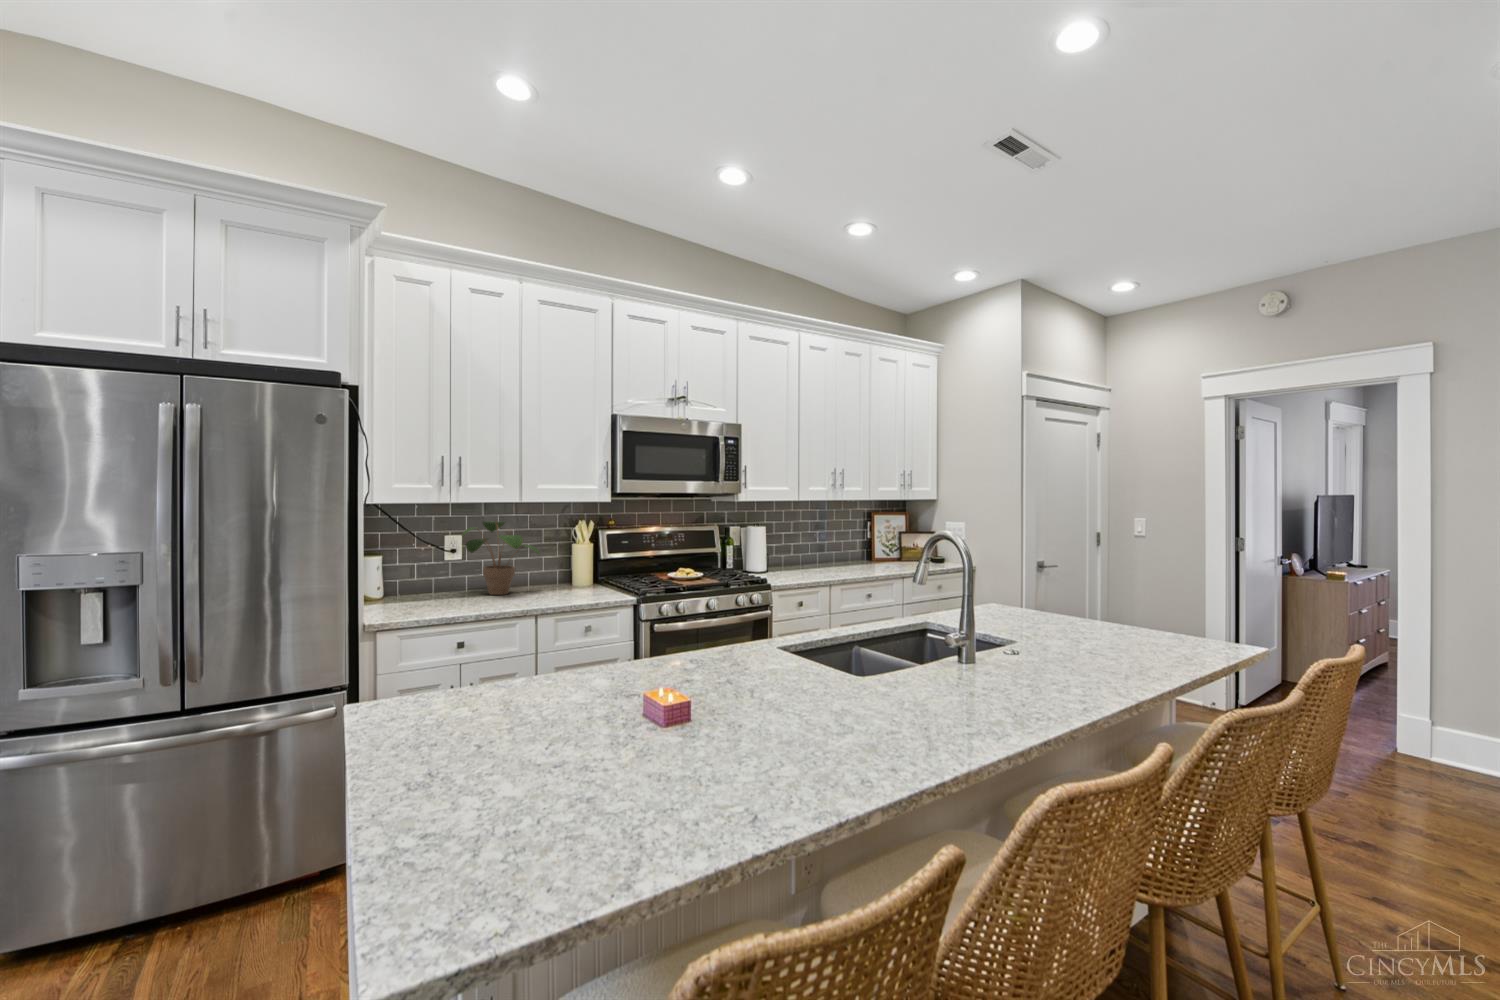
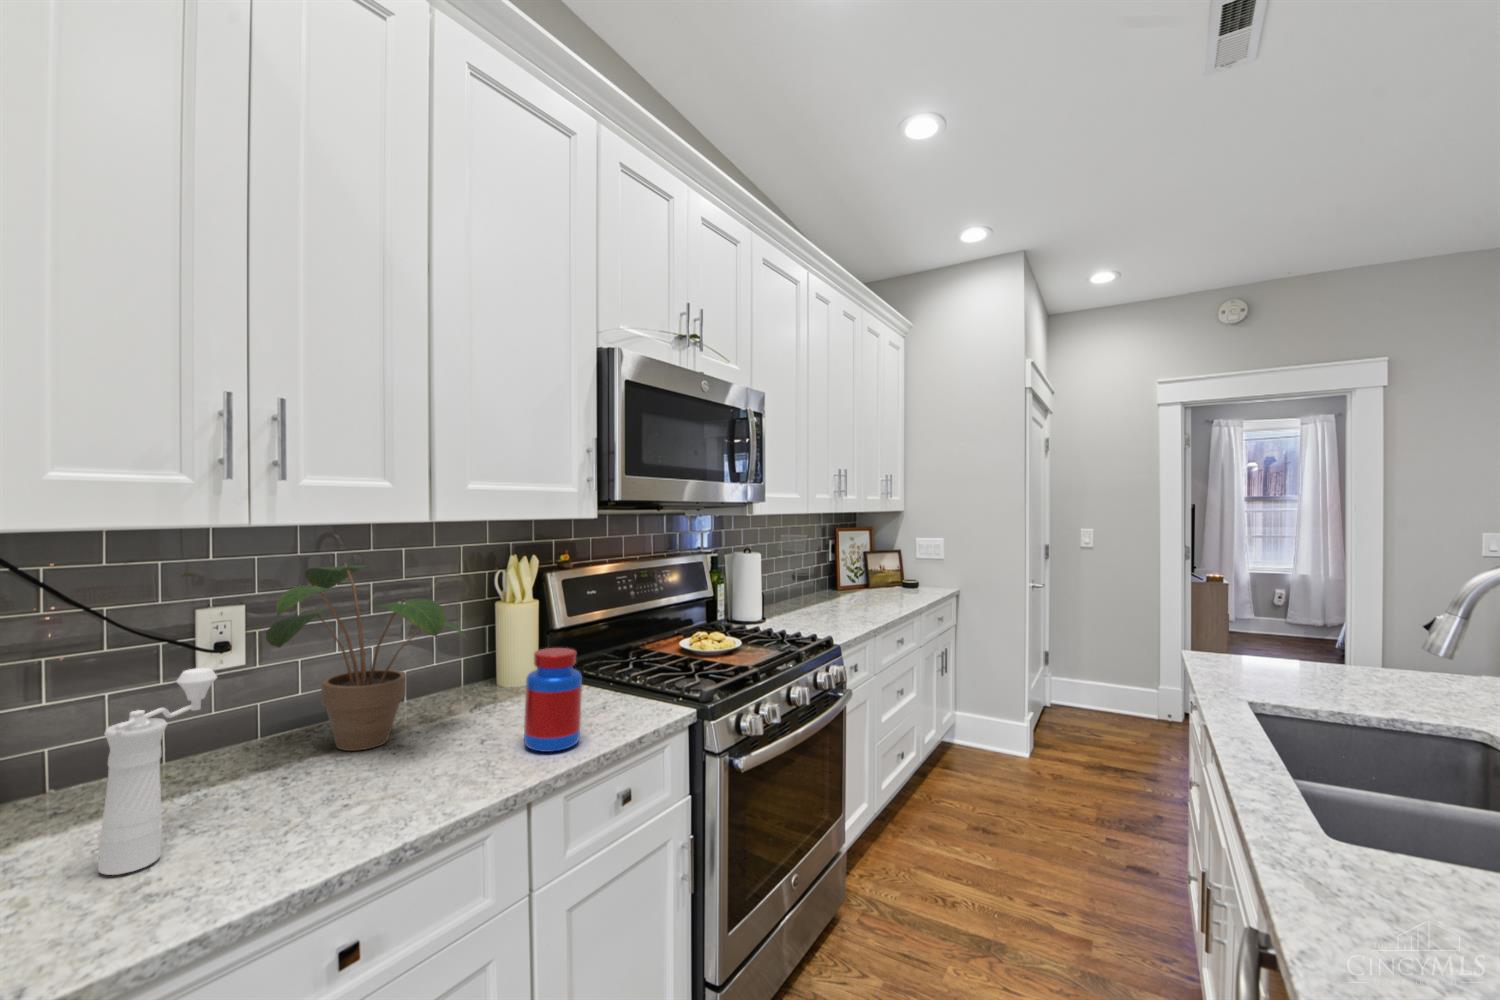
pepper mill: none [402,552,438,608] -> present [98,668,217,875]
jar: none [550,558,575,601] -> present [524,648,582,752]

